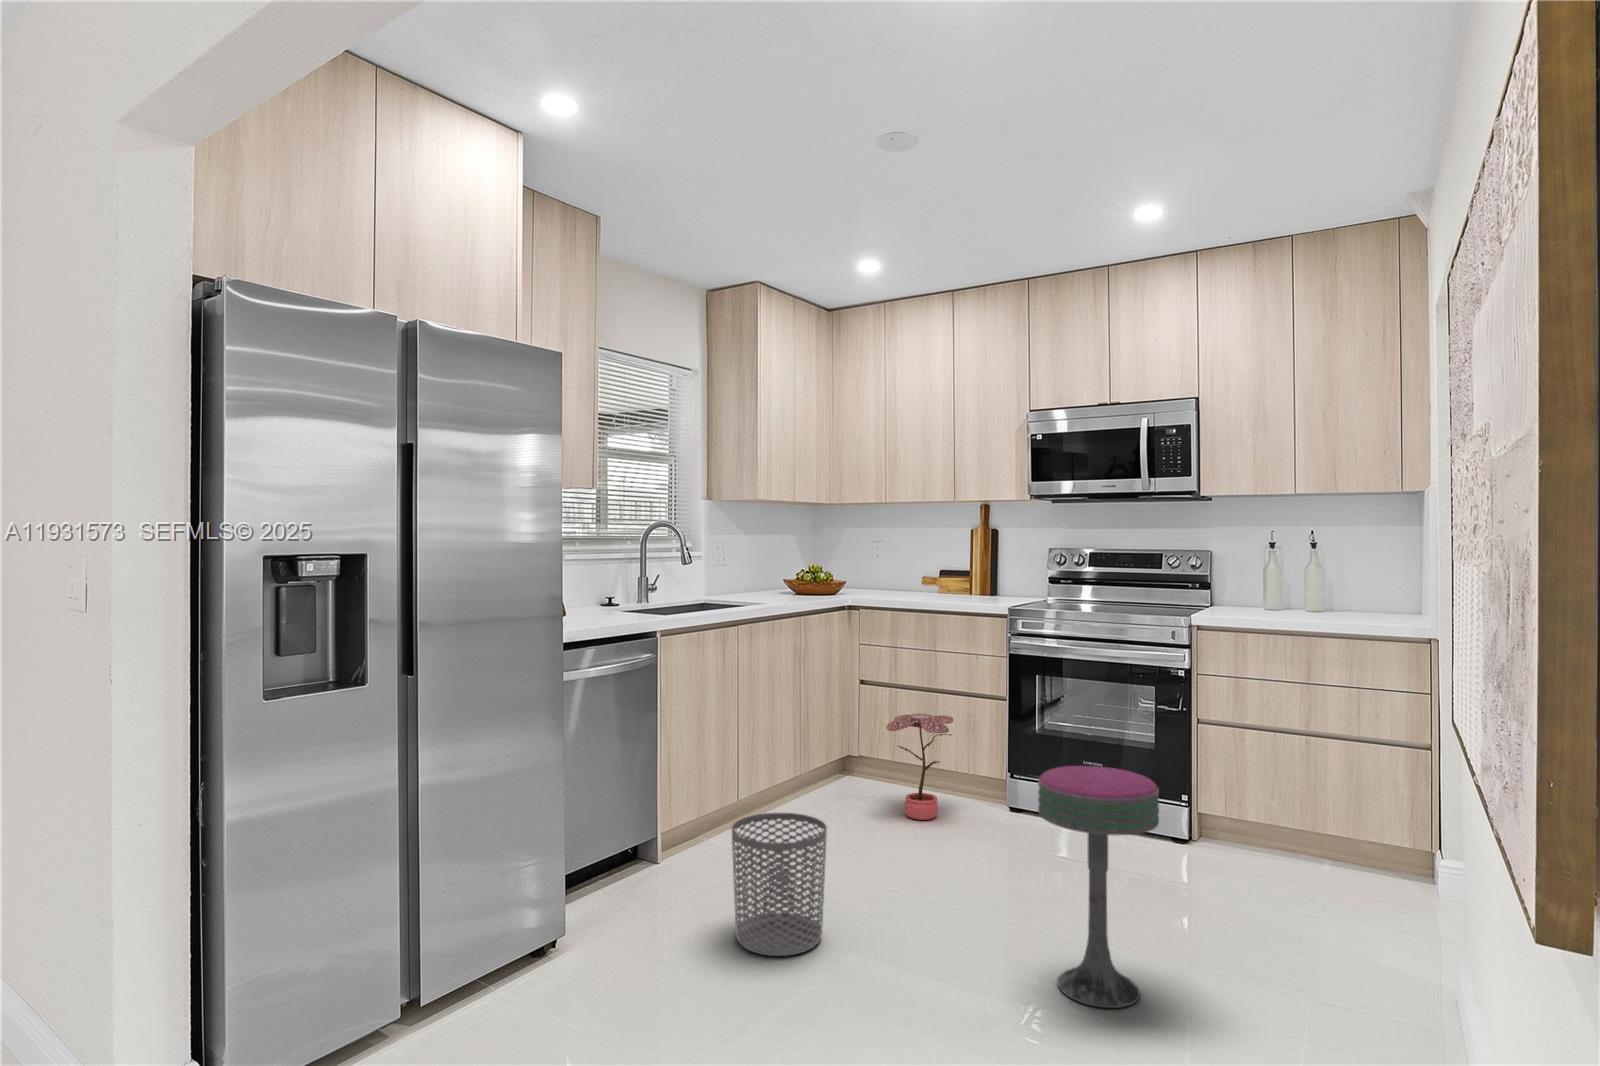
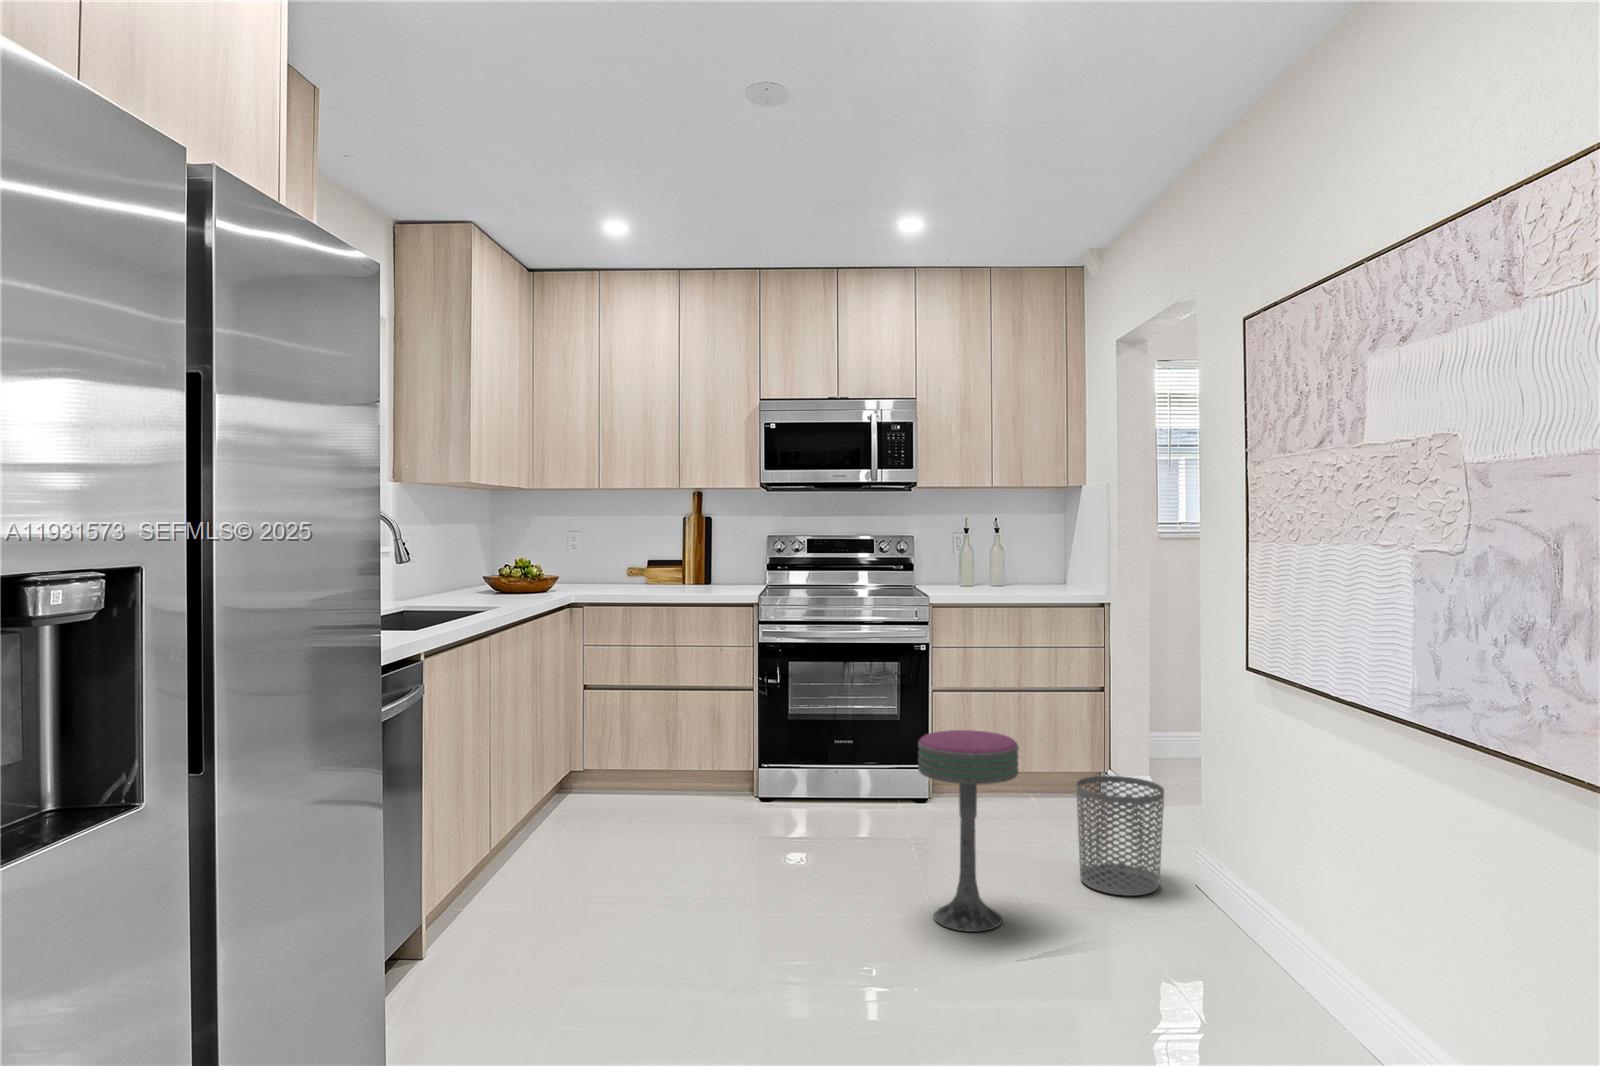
potted plant: present [886,714,954,820] -> none [653,709,722,817]
waste bin: present [732,813,827,956] -> present [1076,776,1164,896]

